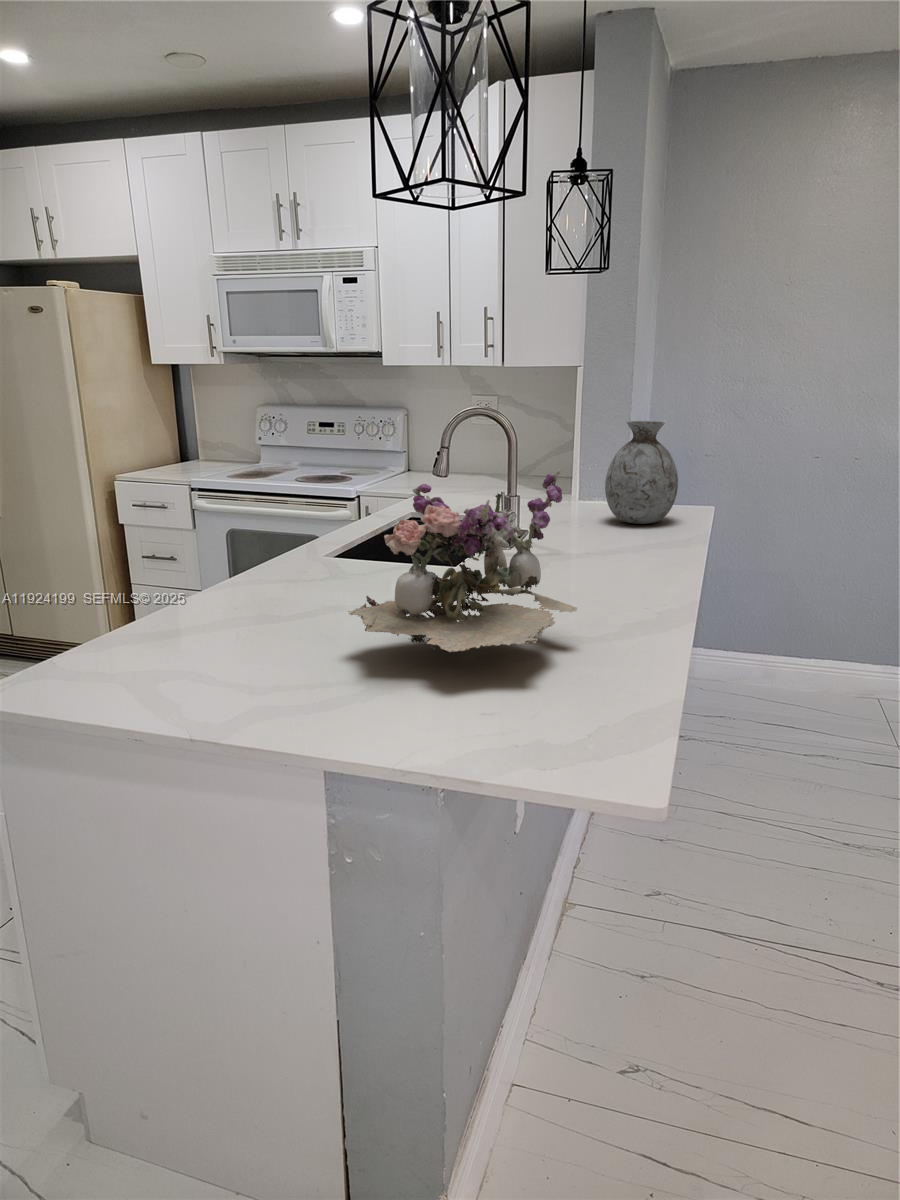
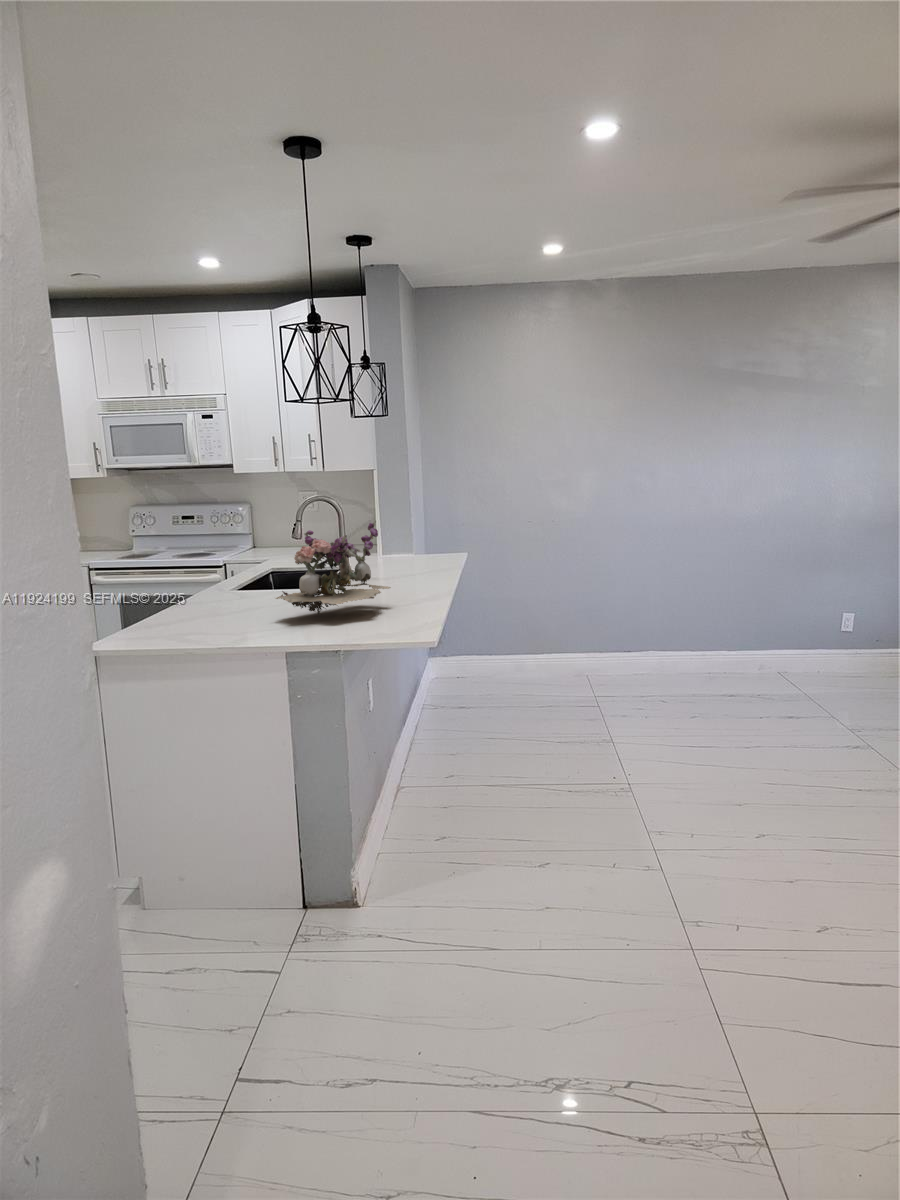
vase: present [605,421,678,524] -> none [398,500,441,562]

